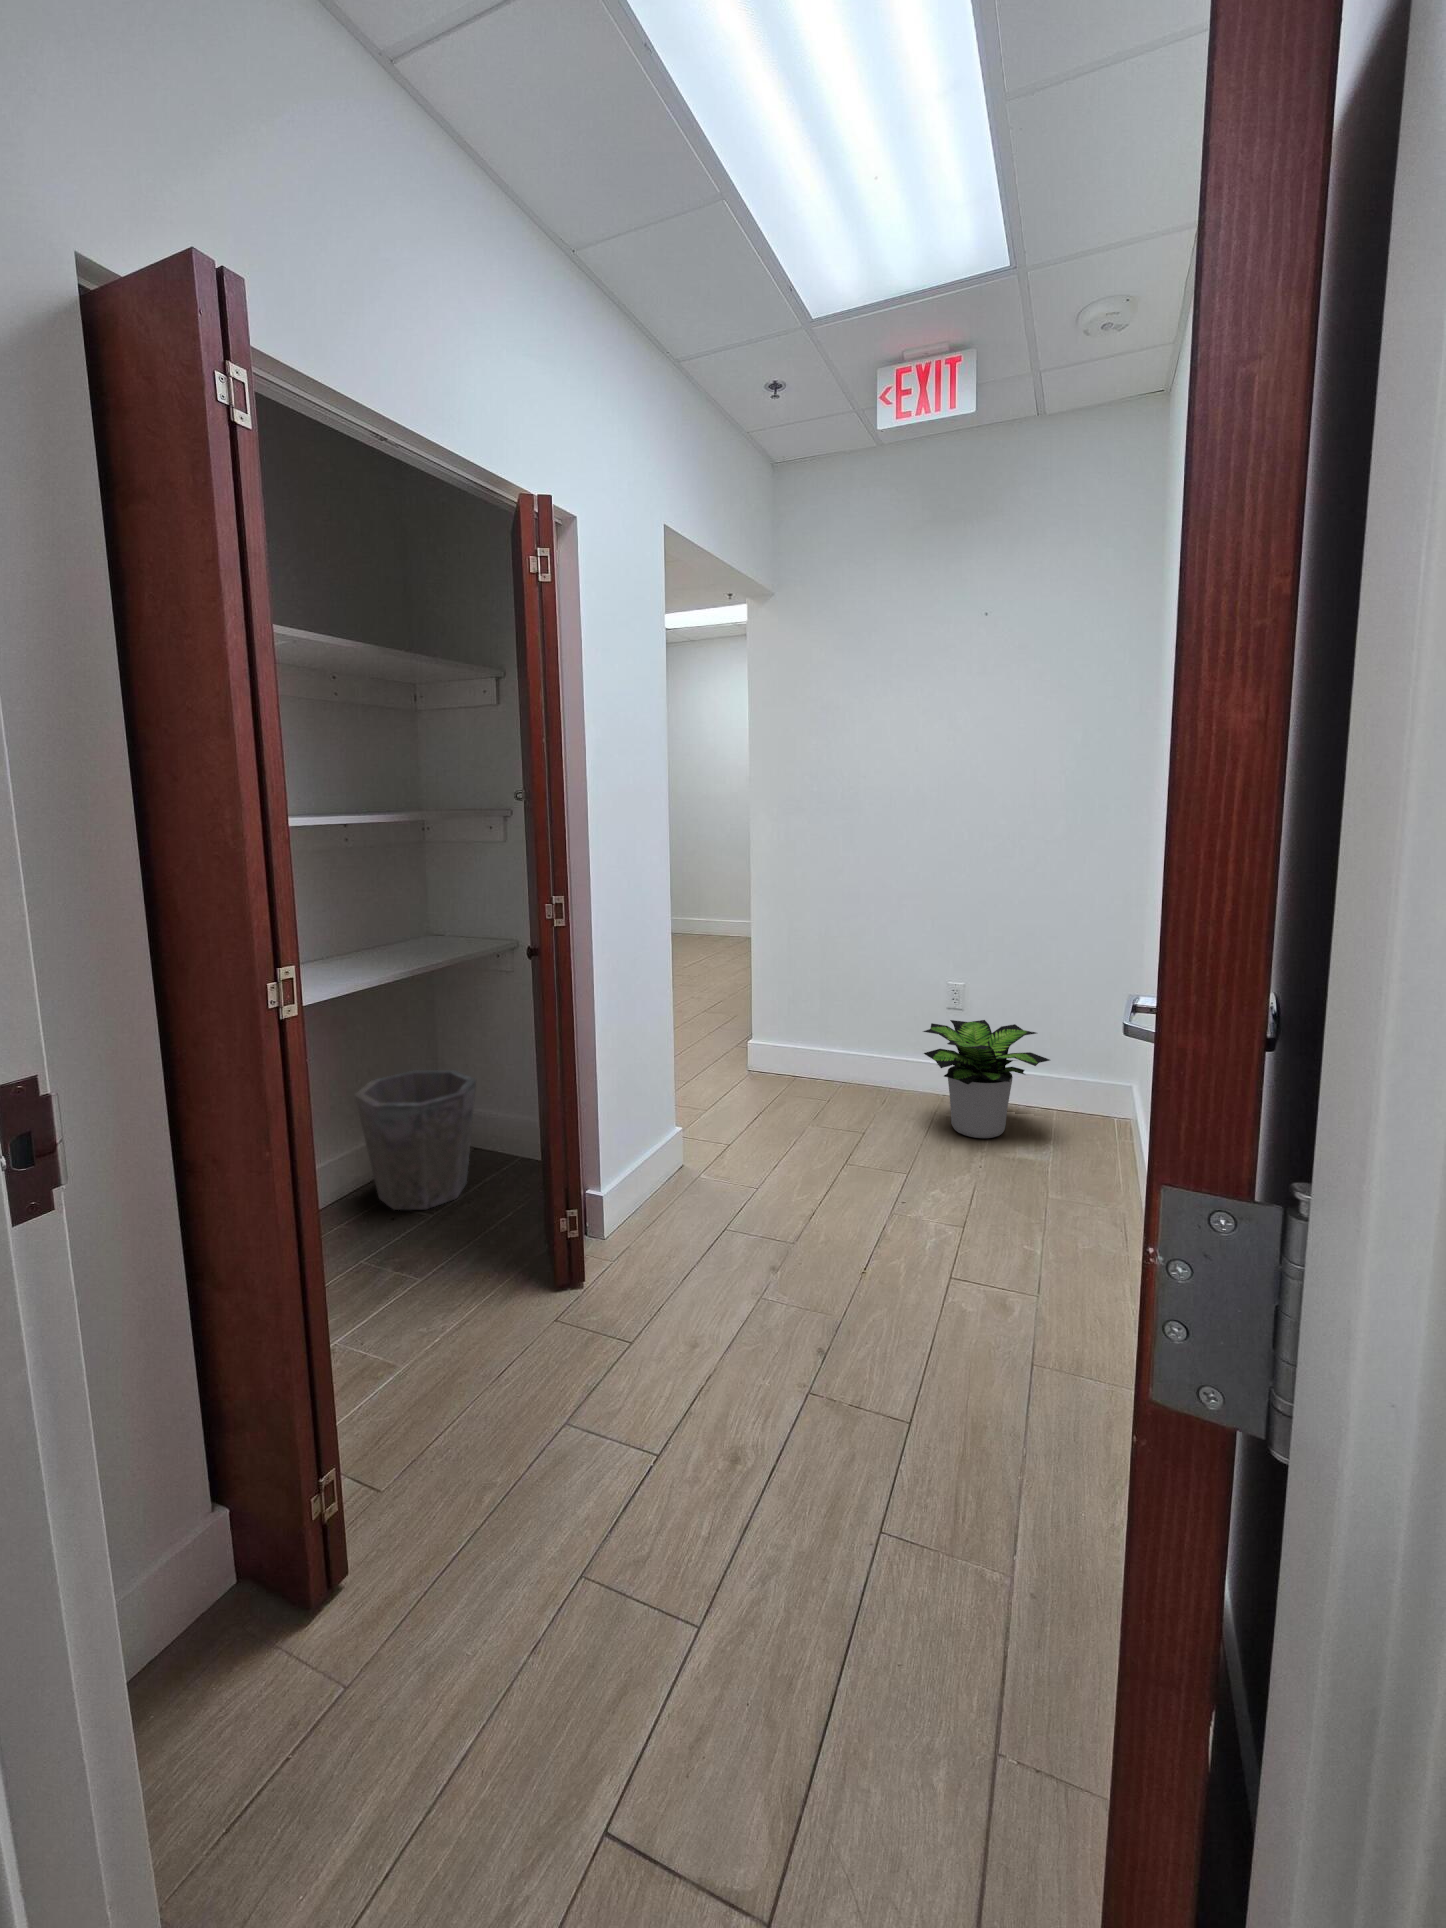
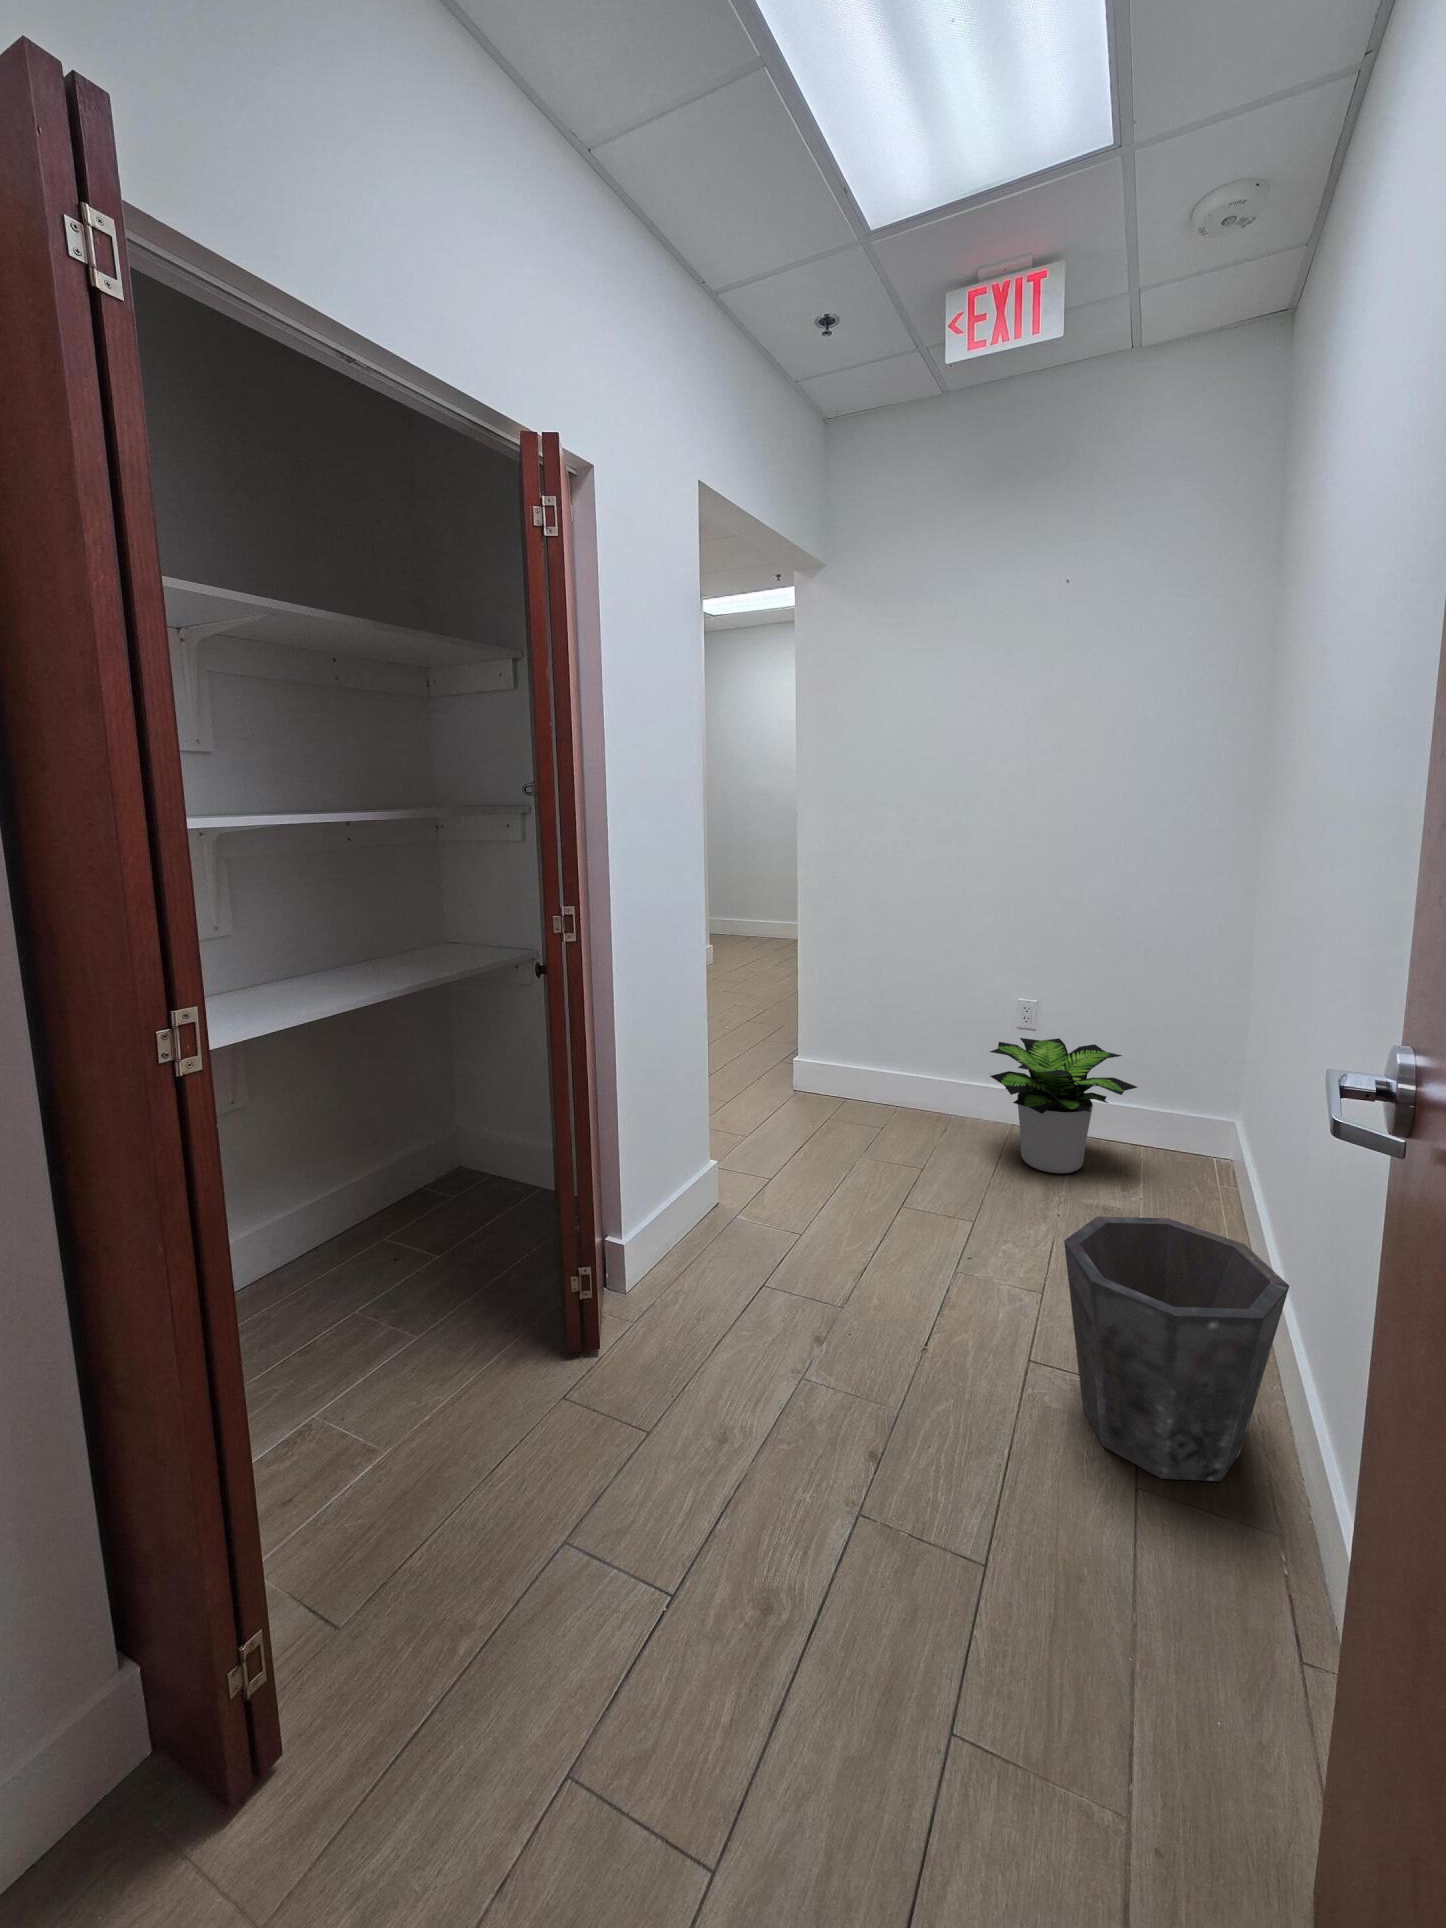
waste bin: present [354,1070,476,1210] -> present [1064,1217,1289,1481]

